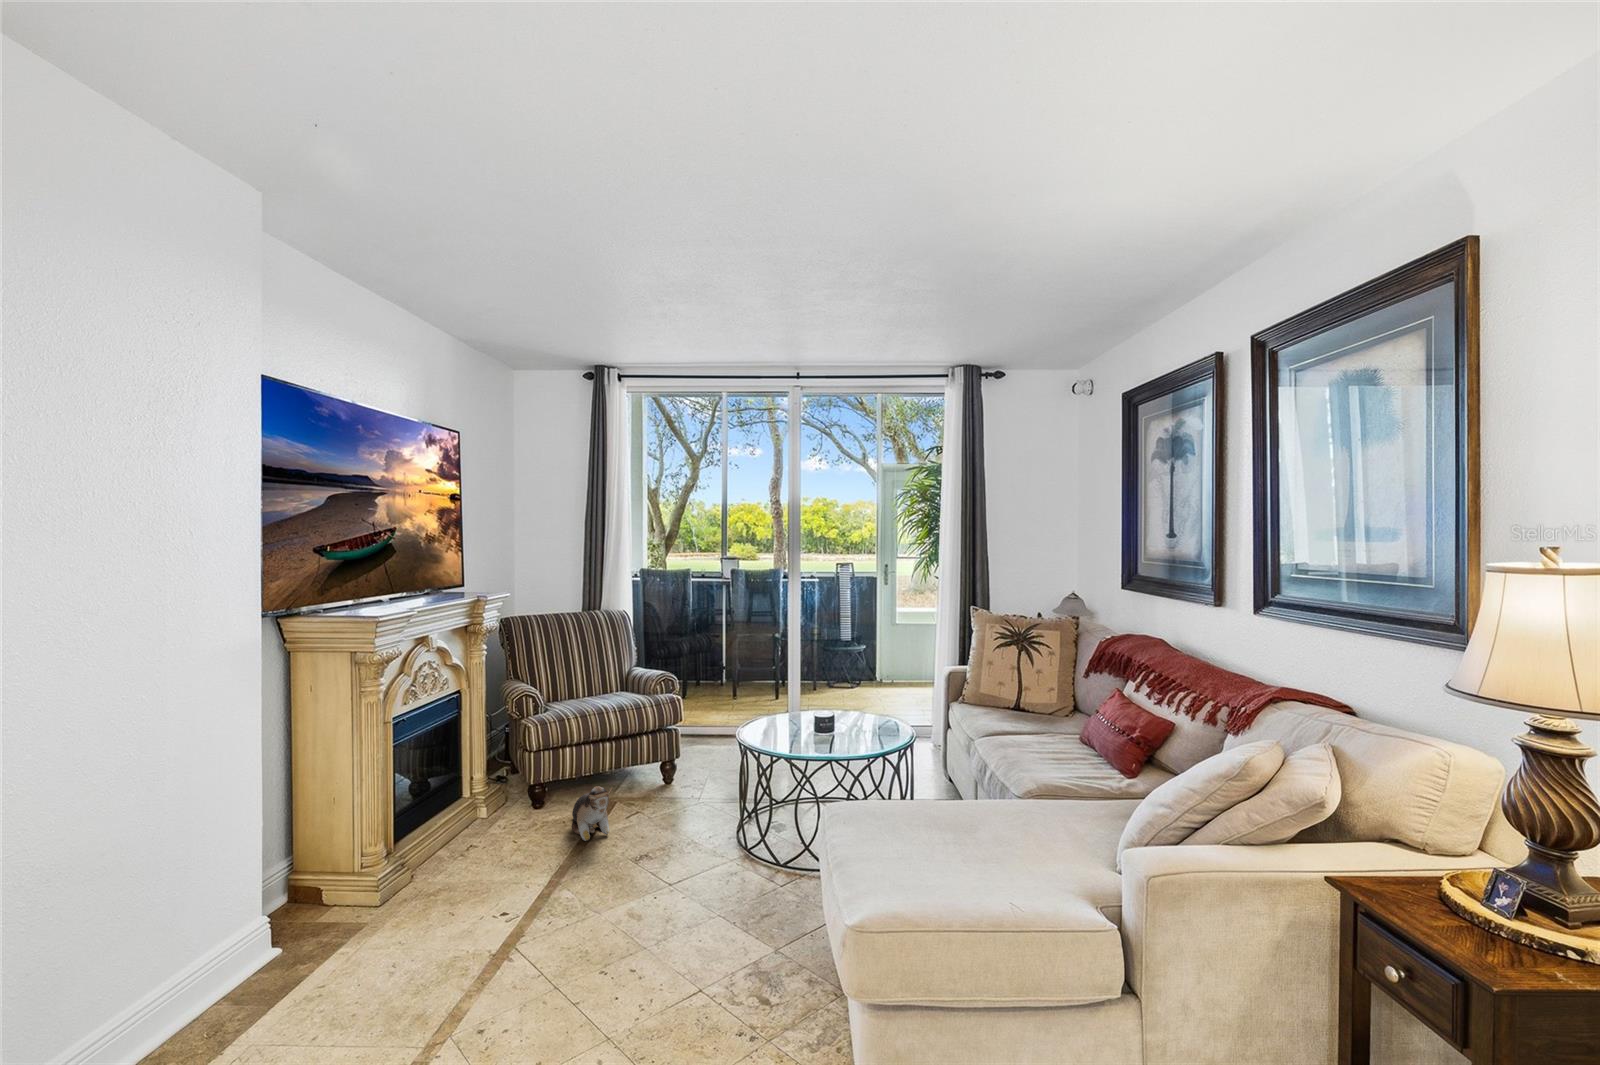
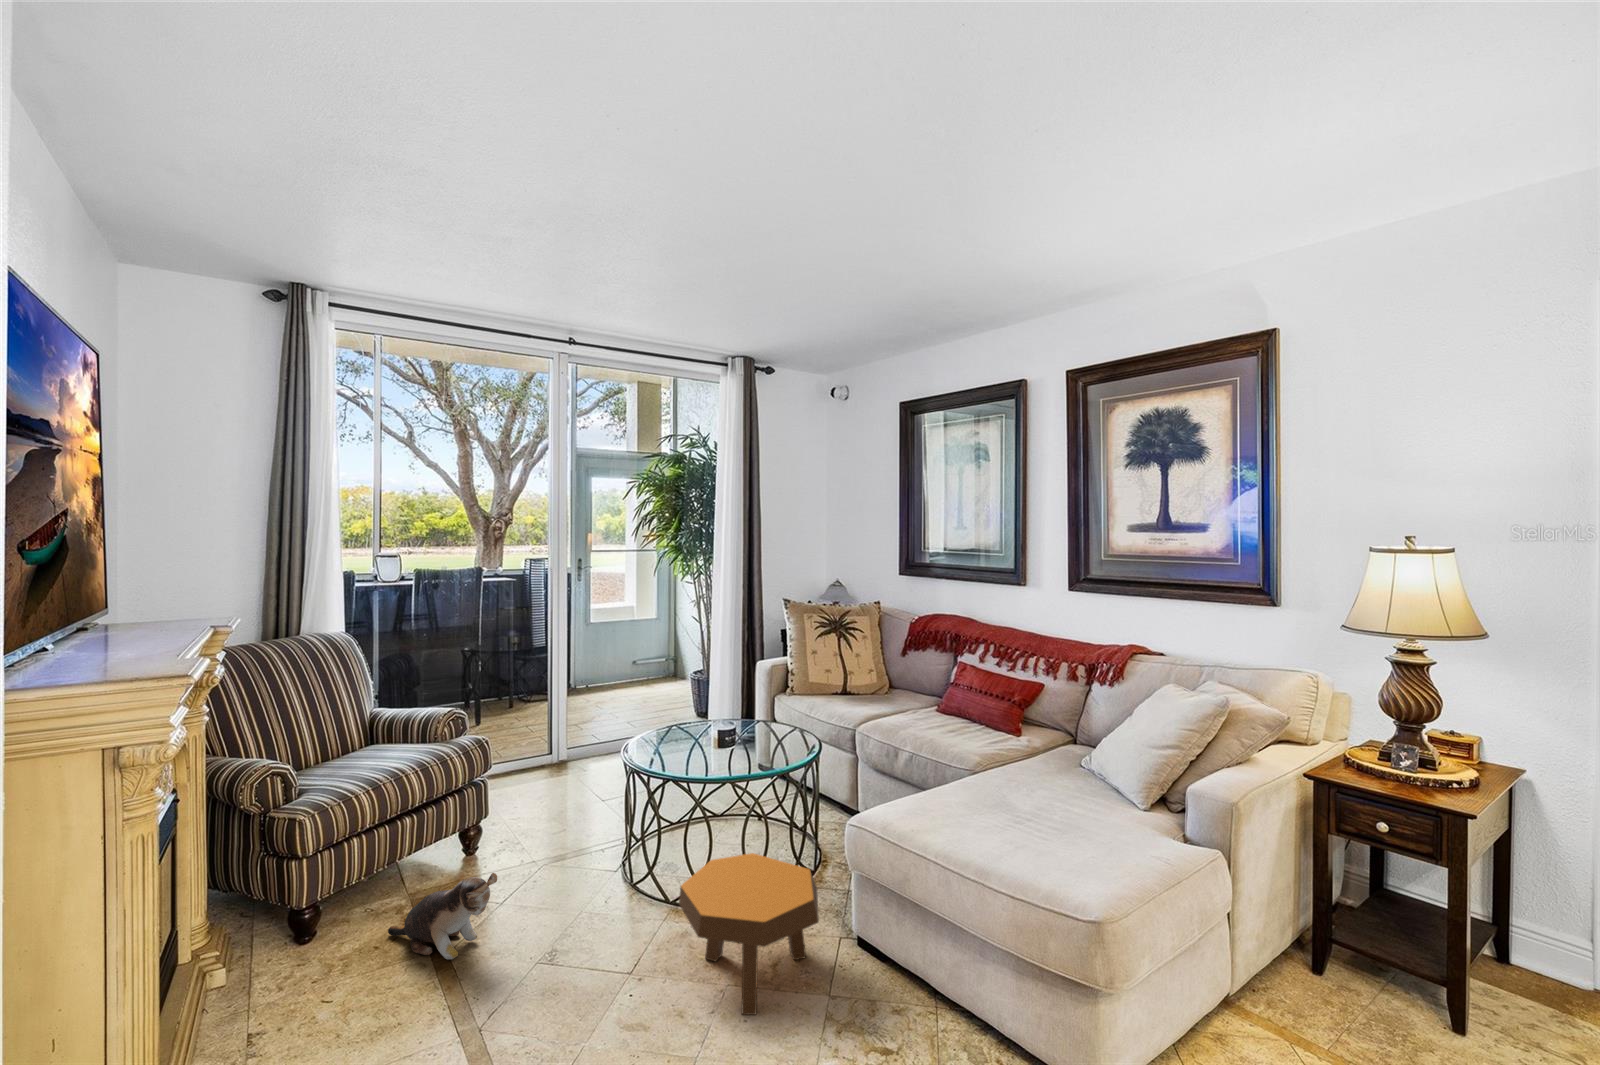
footstool: none [673,816,797,938] -> present [679,853,819,1015]

